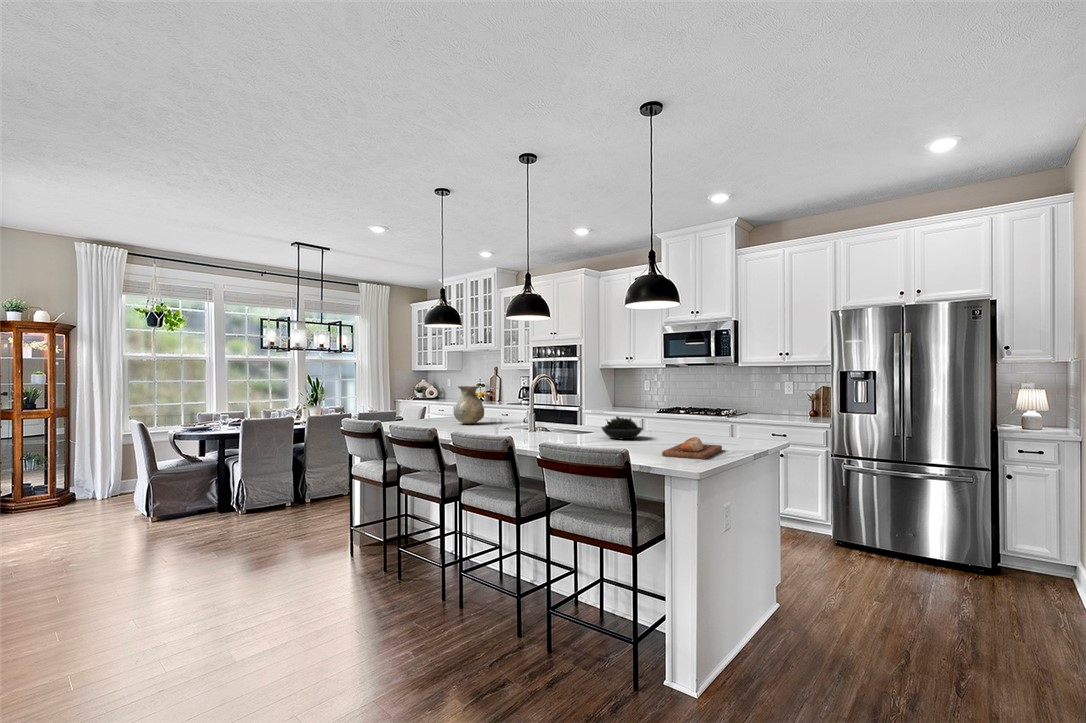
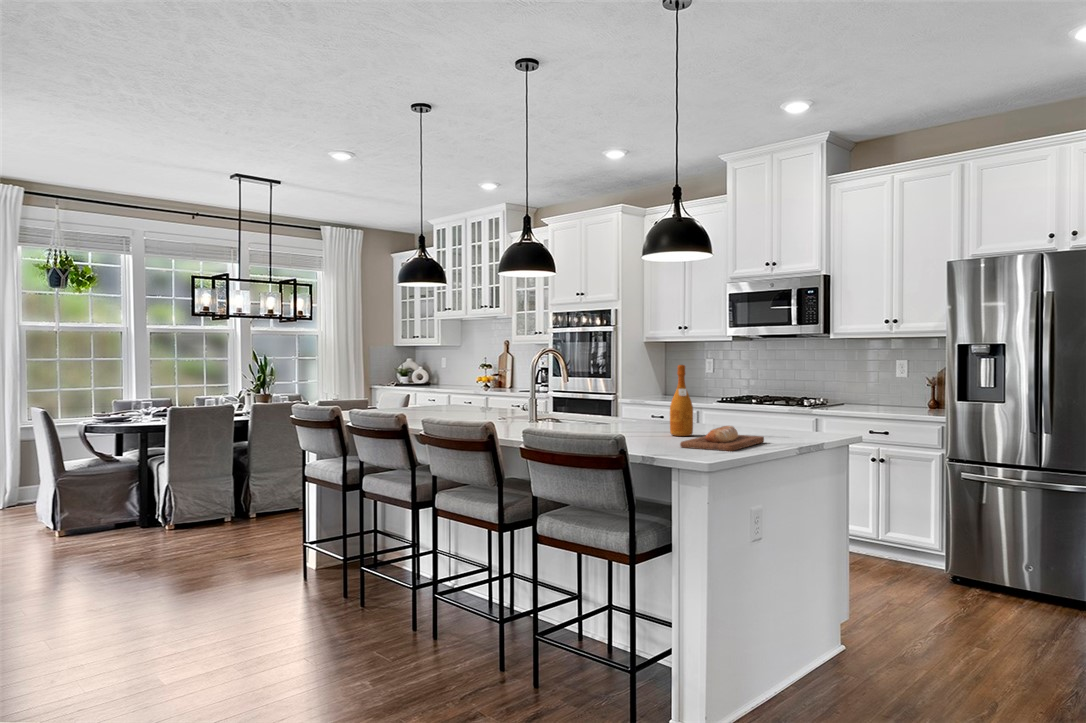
vase: present [454,386,484,424] -> none [437,363,476,413]
wine bottle: none [645,389,663,444] -> present [670,365,693,436]
succulent plant: present [602,416,642,439] -> none [618,401,672,431]

